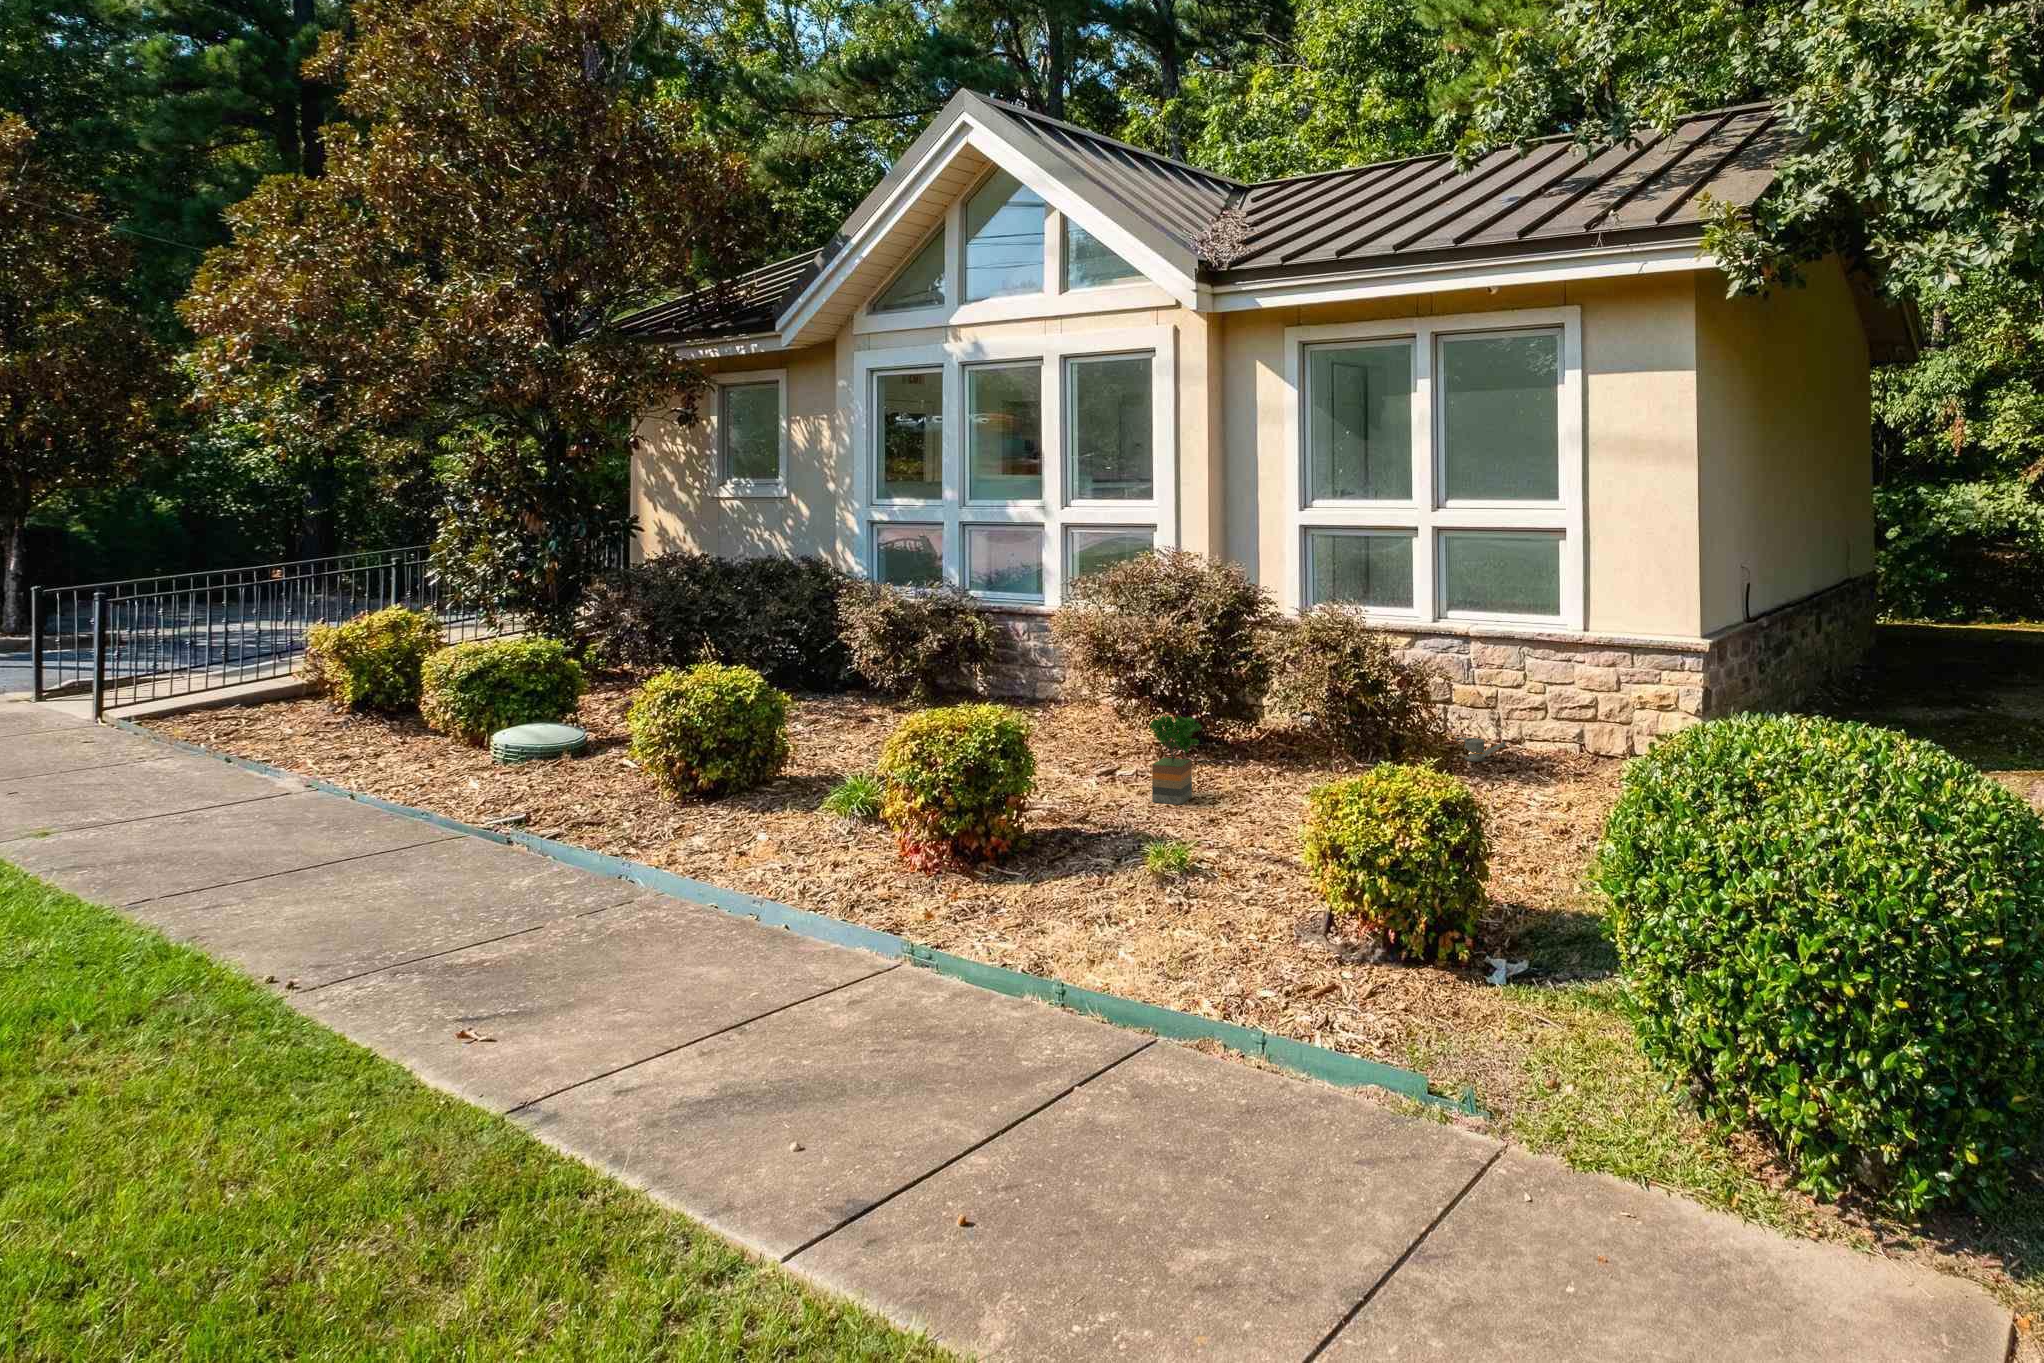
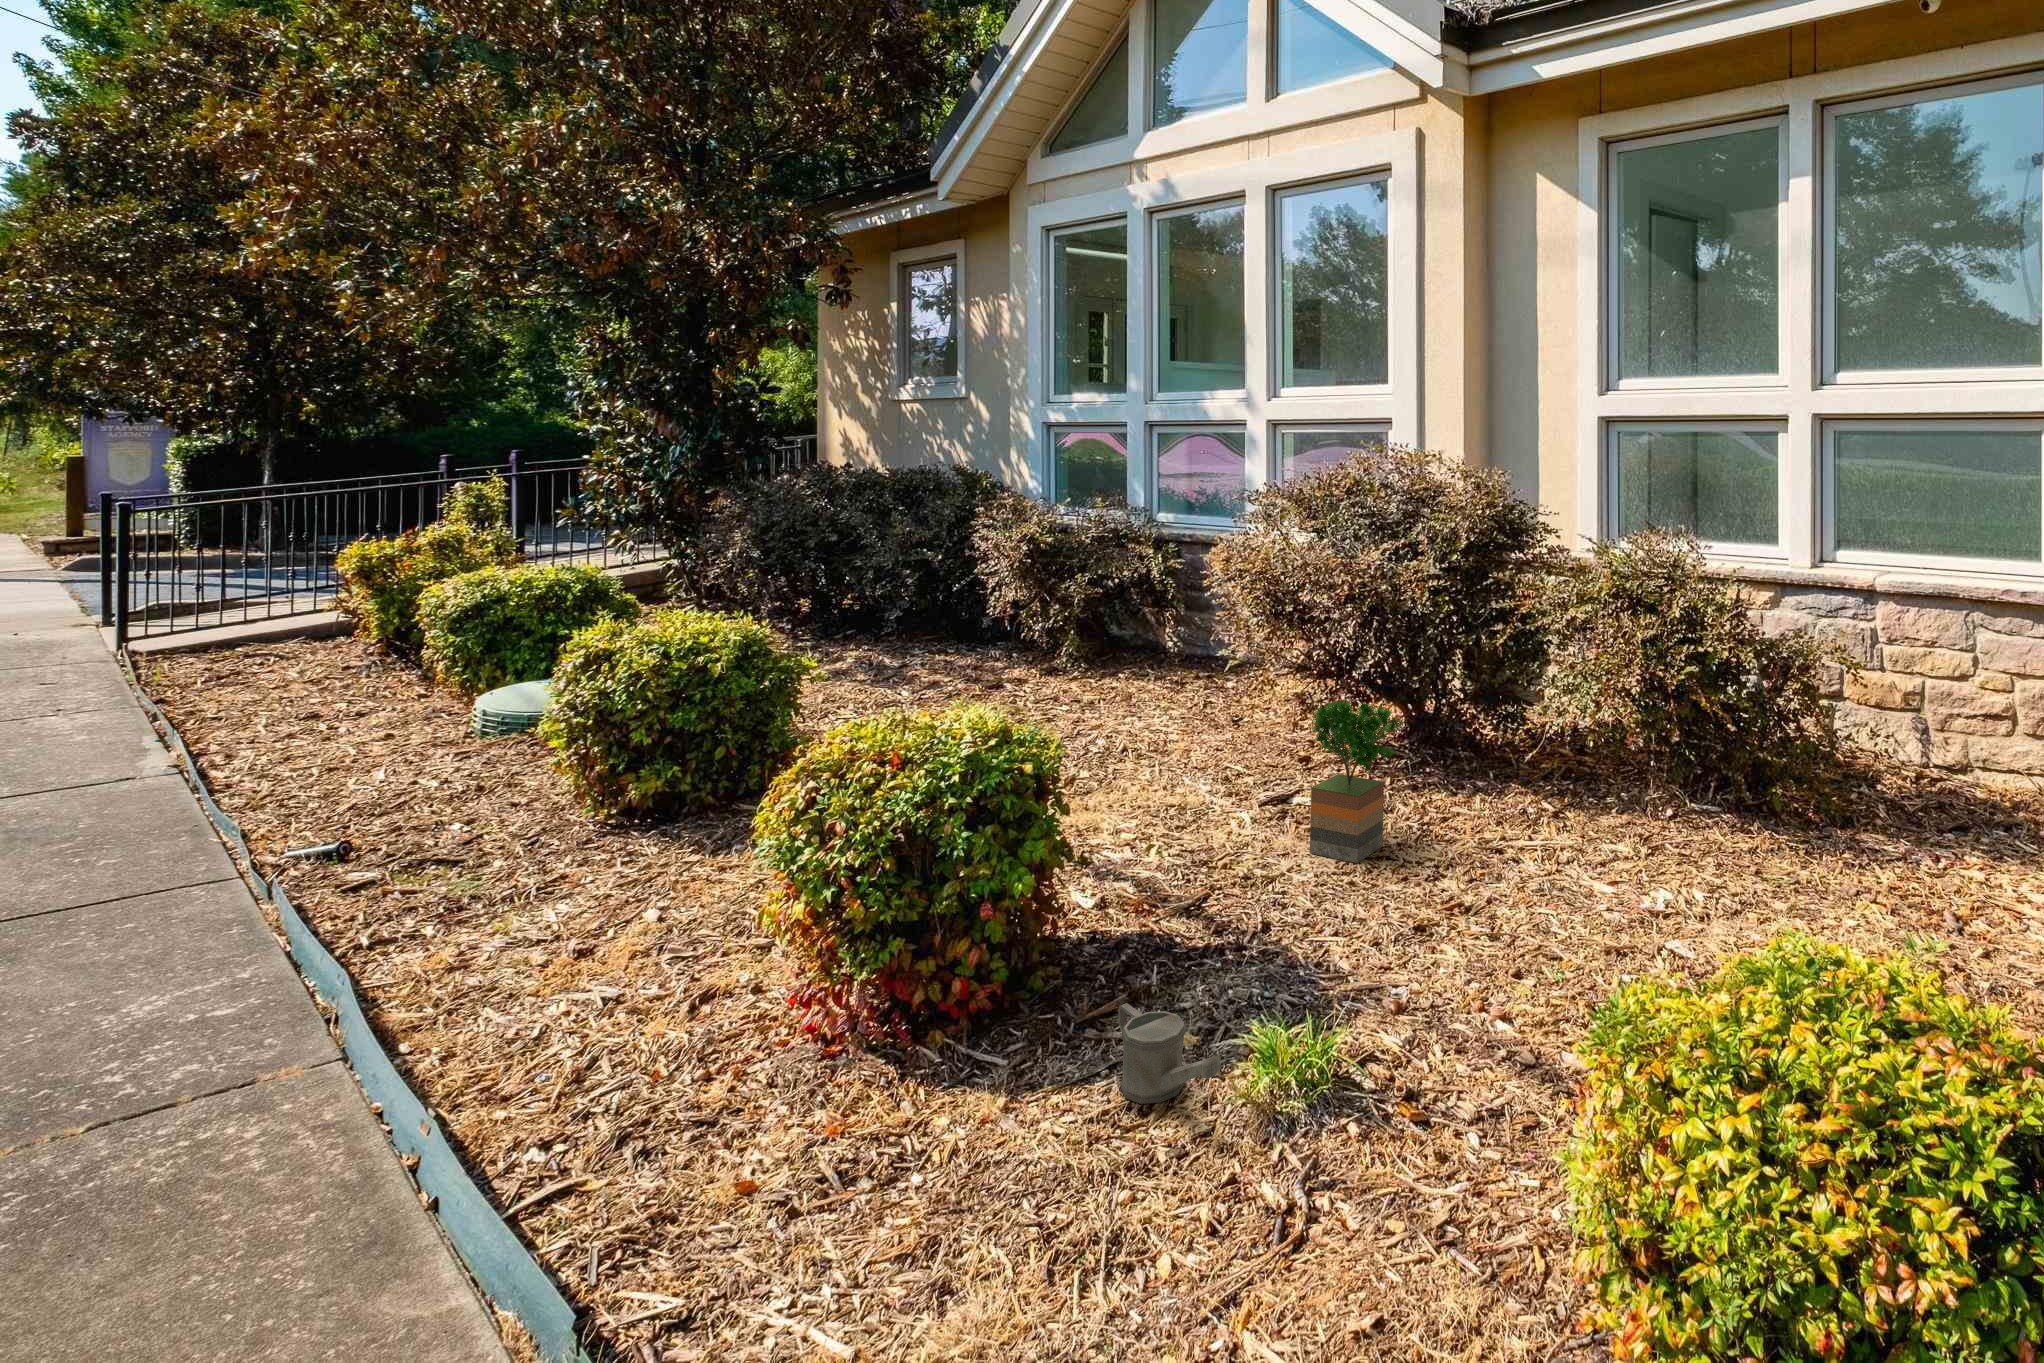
watering can: present [1456,737,1505,762] -> present [1118,1003,1221,1104]

